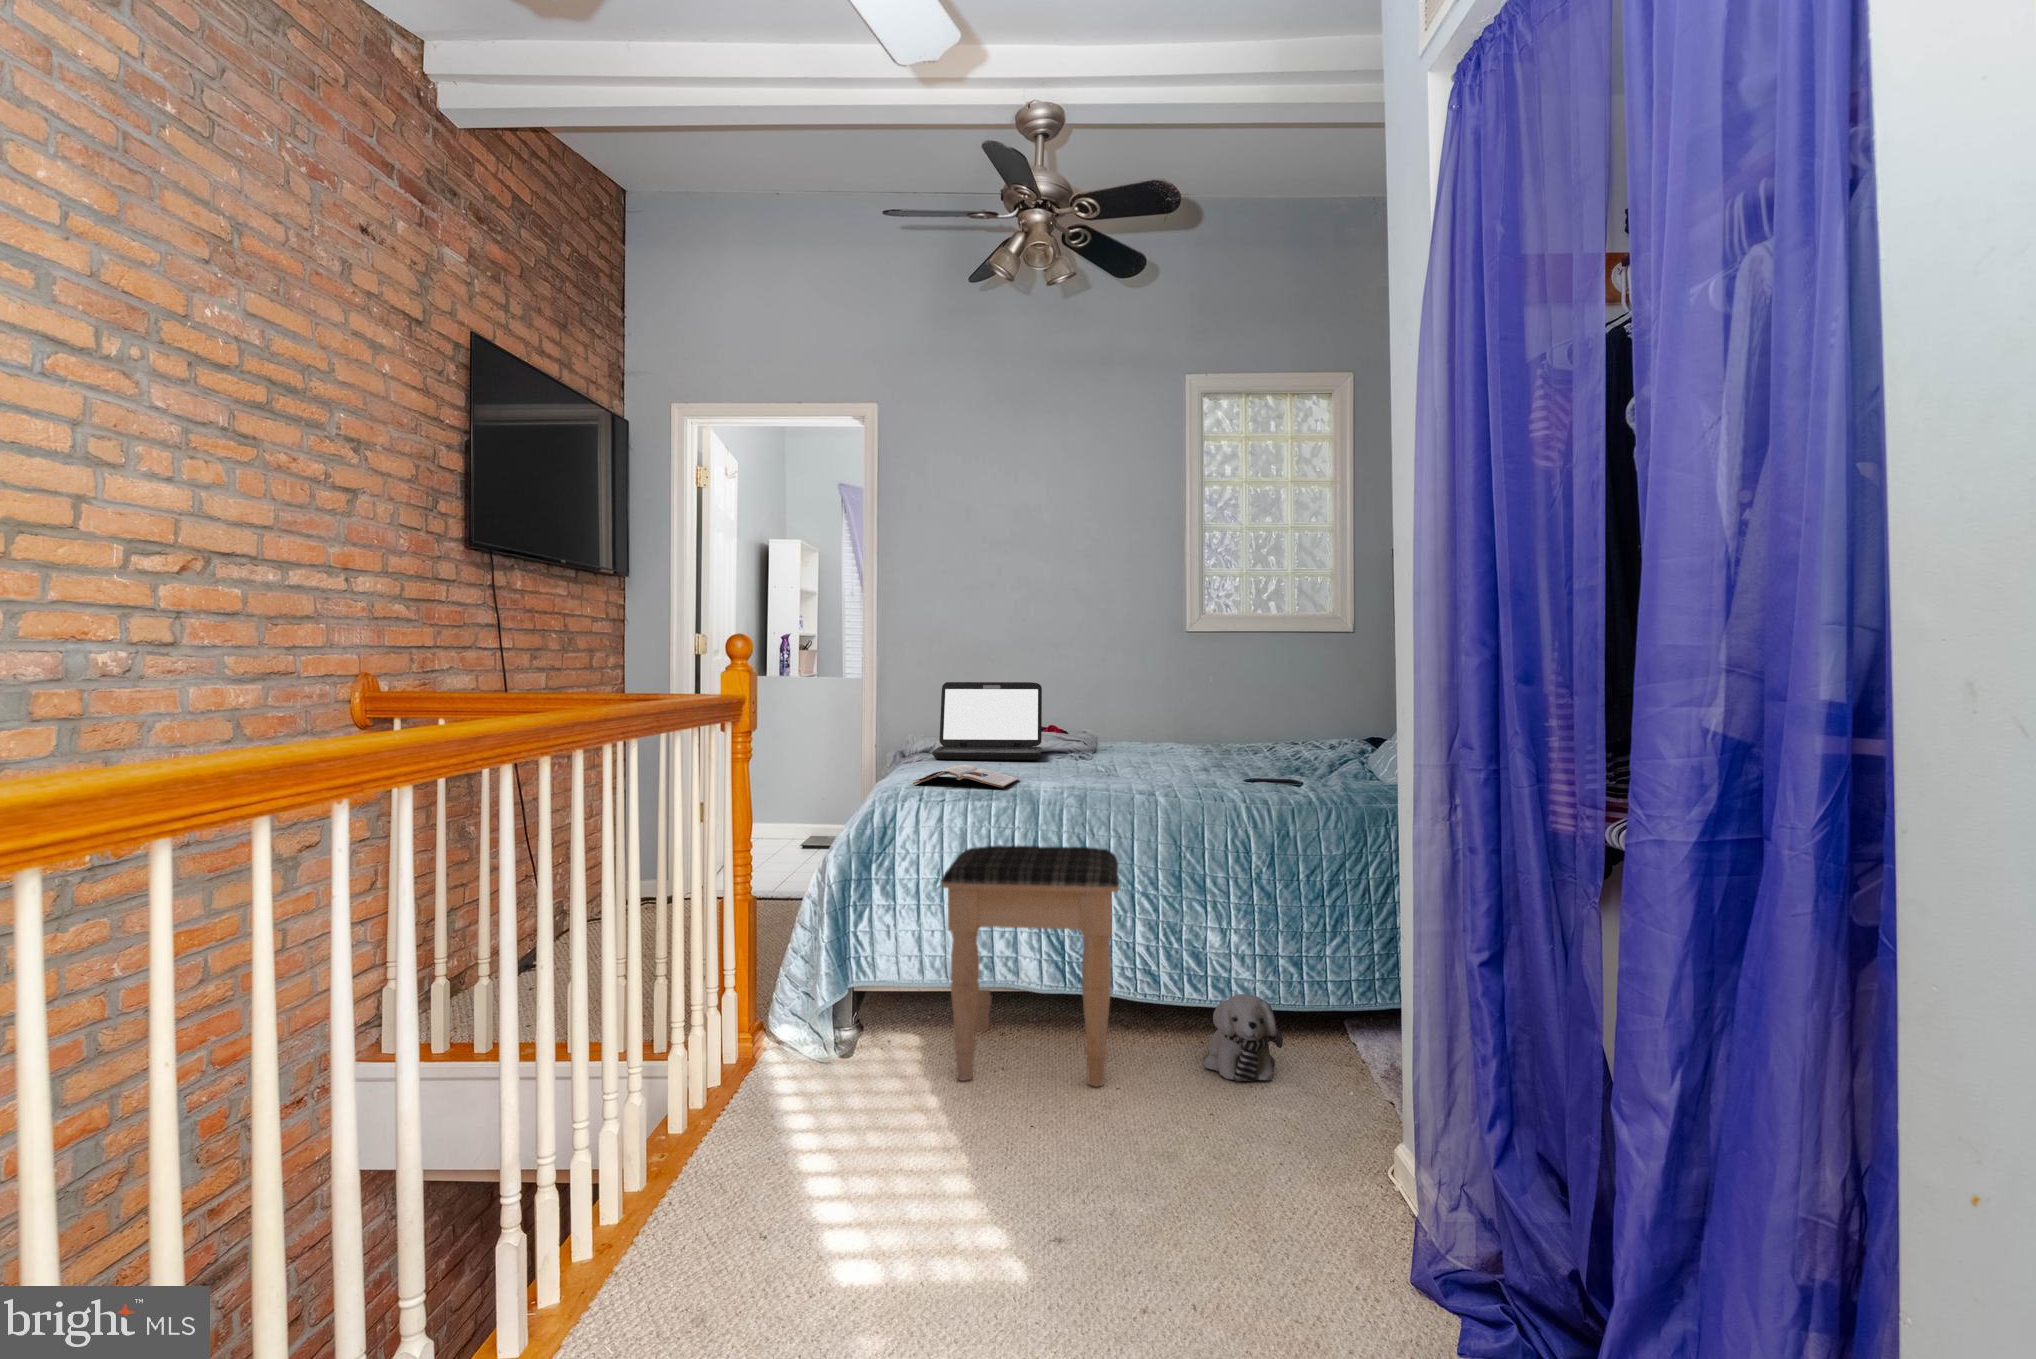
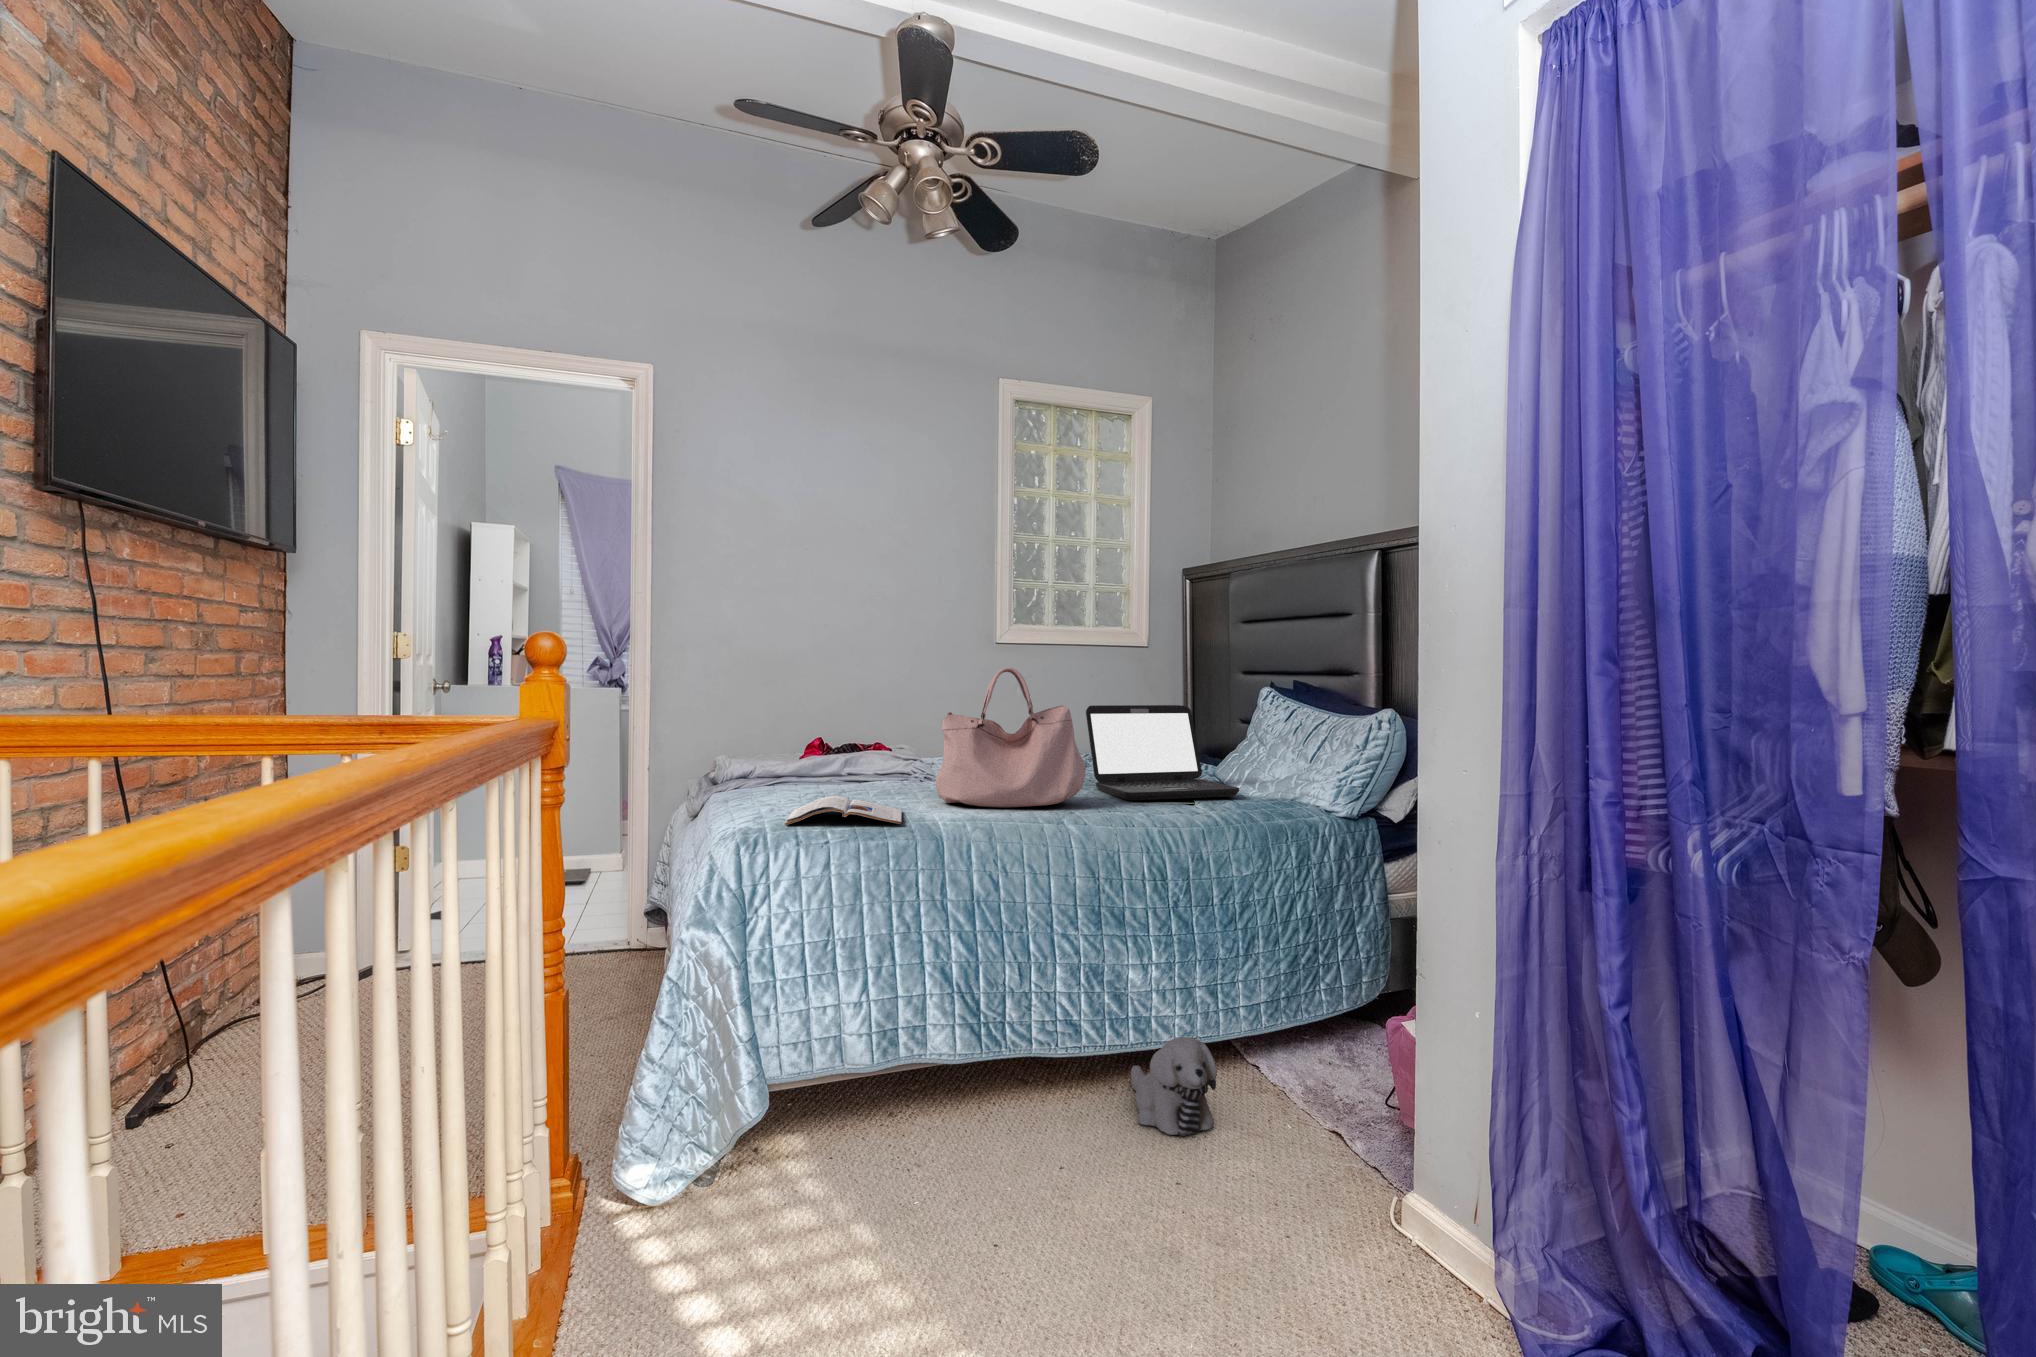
handbag: none [1058,656,1193,781] -> present [936,667,1086,807]
laptop: present [932,682,1042,760] -> present [1086,705,1239,800]
footstool: present [941,846,1119,1086] -> none [846,880,1072,1196]

